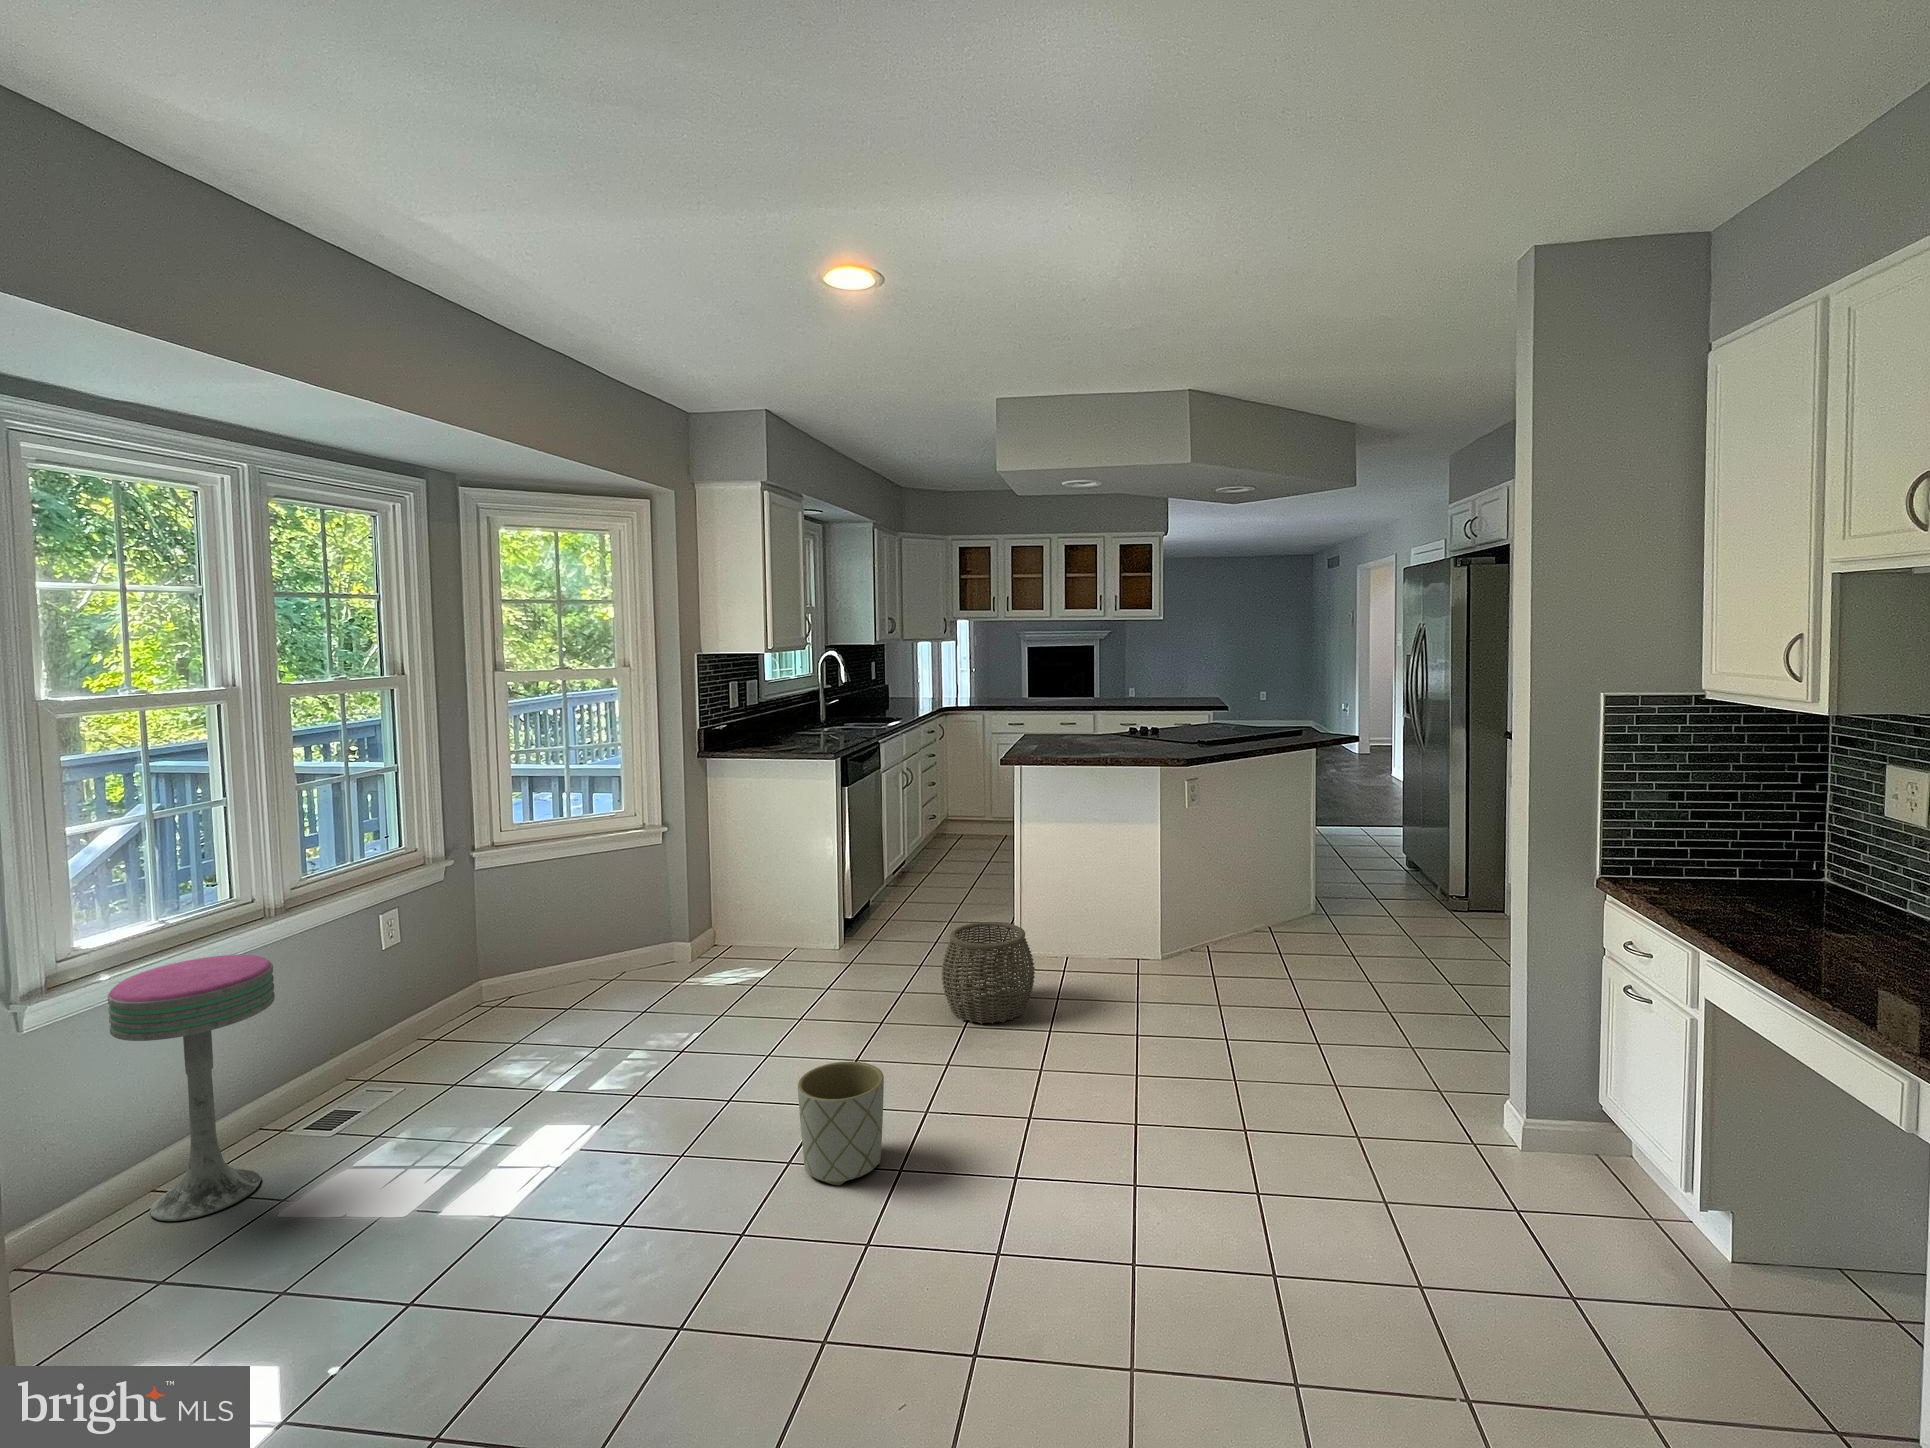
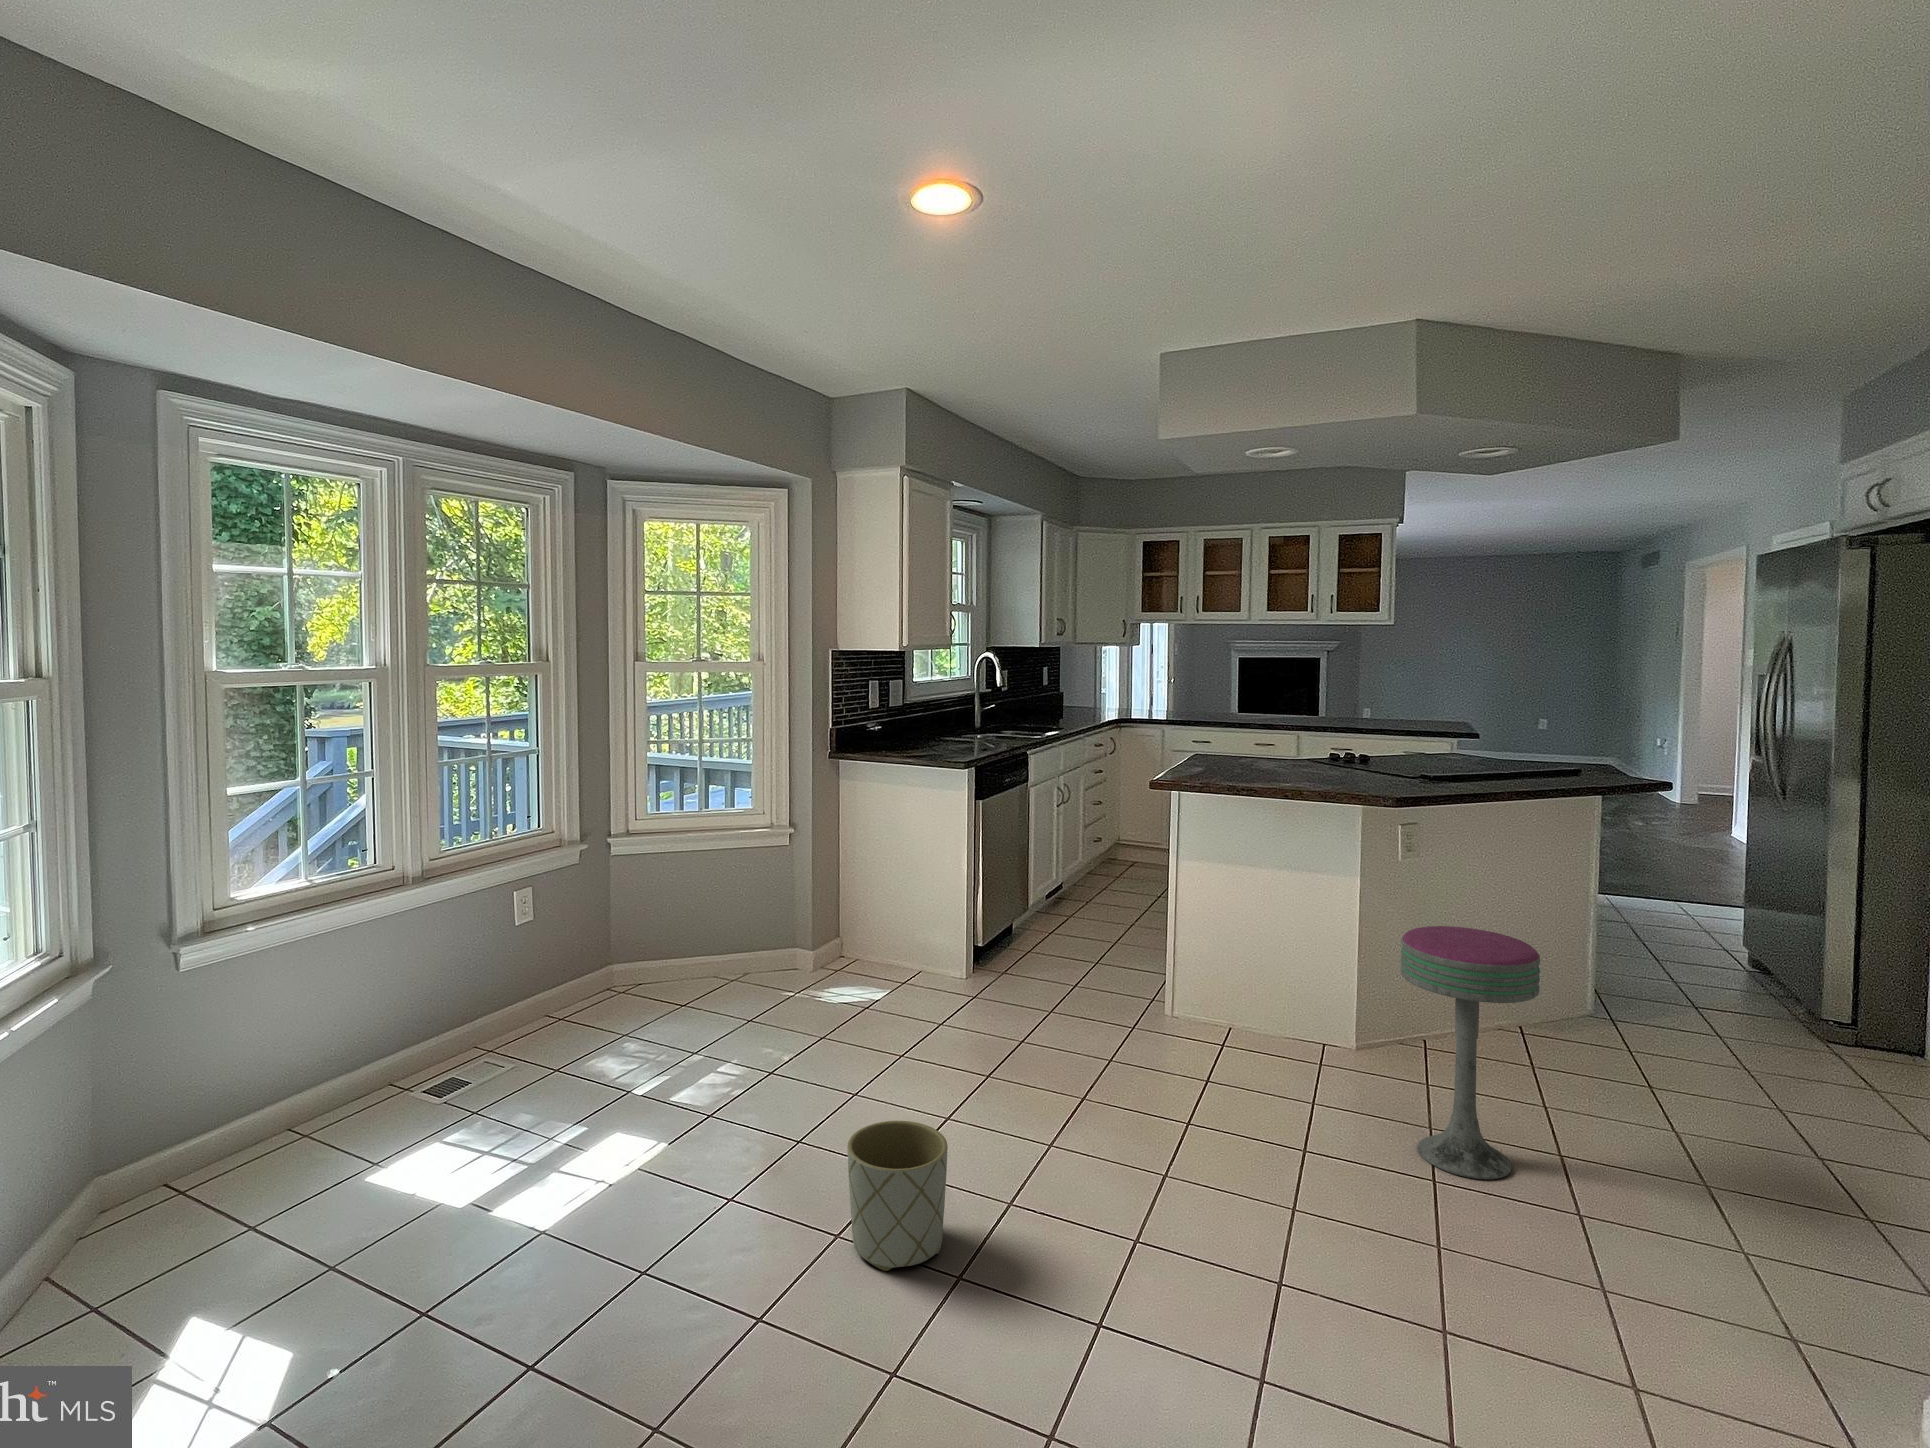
woven basket: present [942,922,1035,1024] -> none [1062,971,1177,1097]
bar stool: present [108,955,275,1221] -> present [1400,926,1540,1179]

